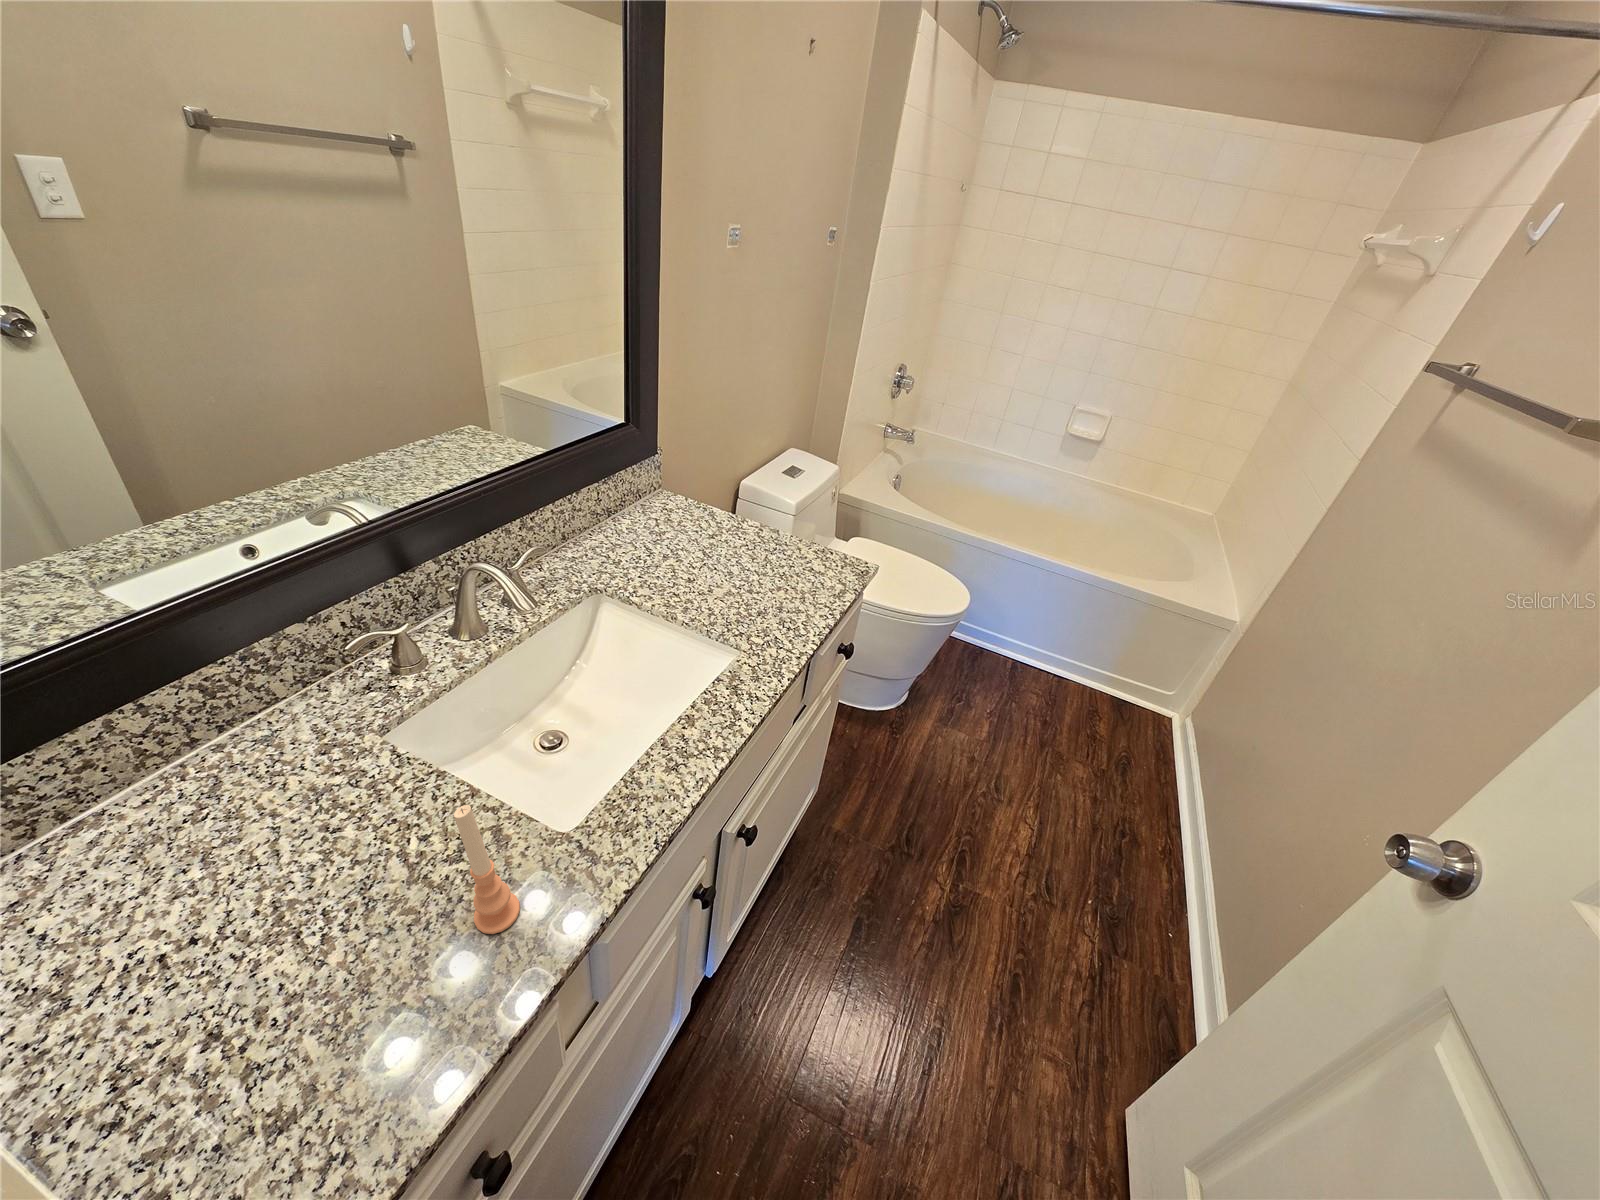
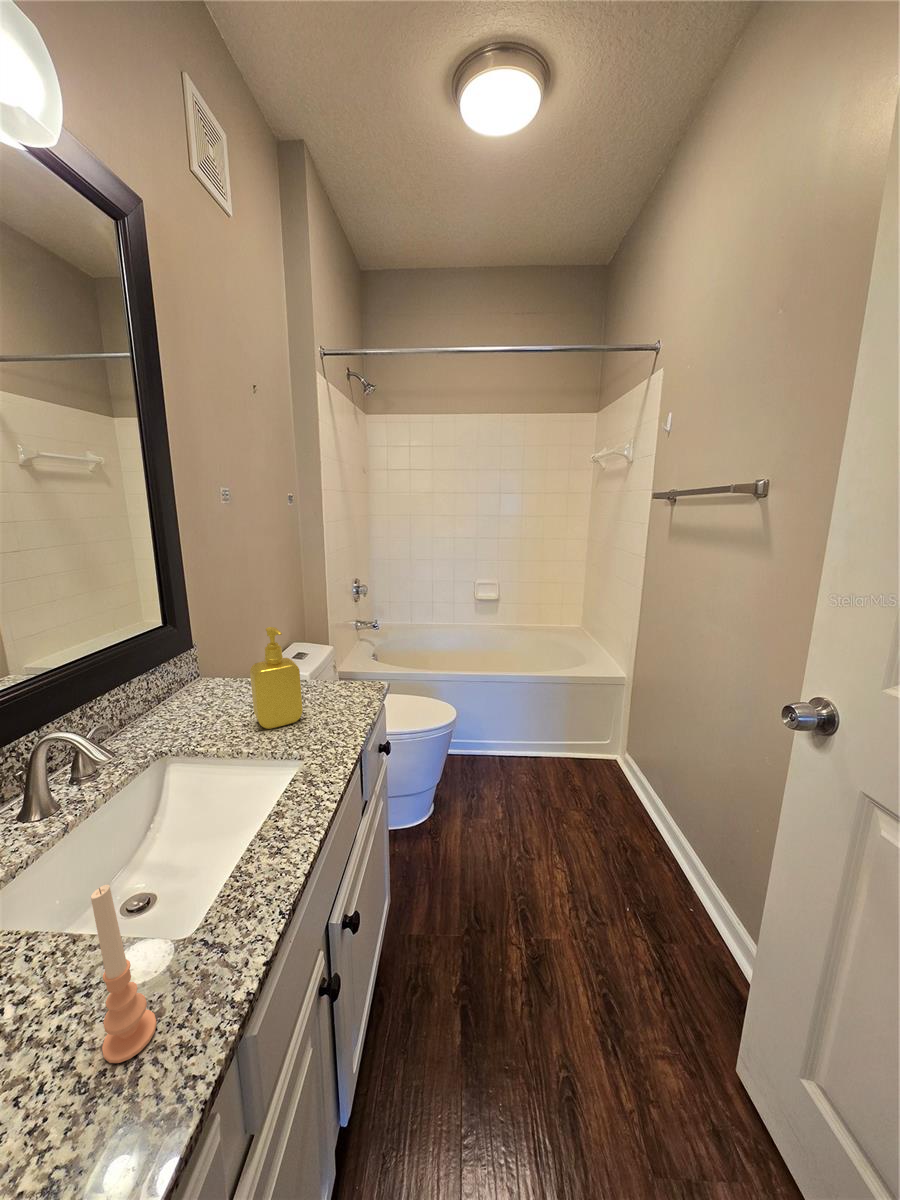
soap dispenser: none [701,469,759,595] -> present [250,627,303,729]

